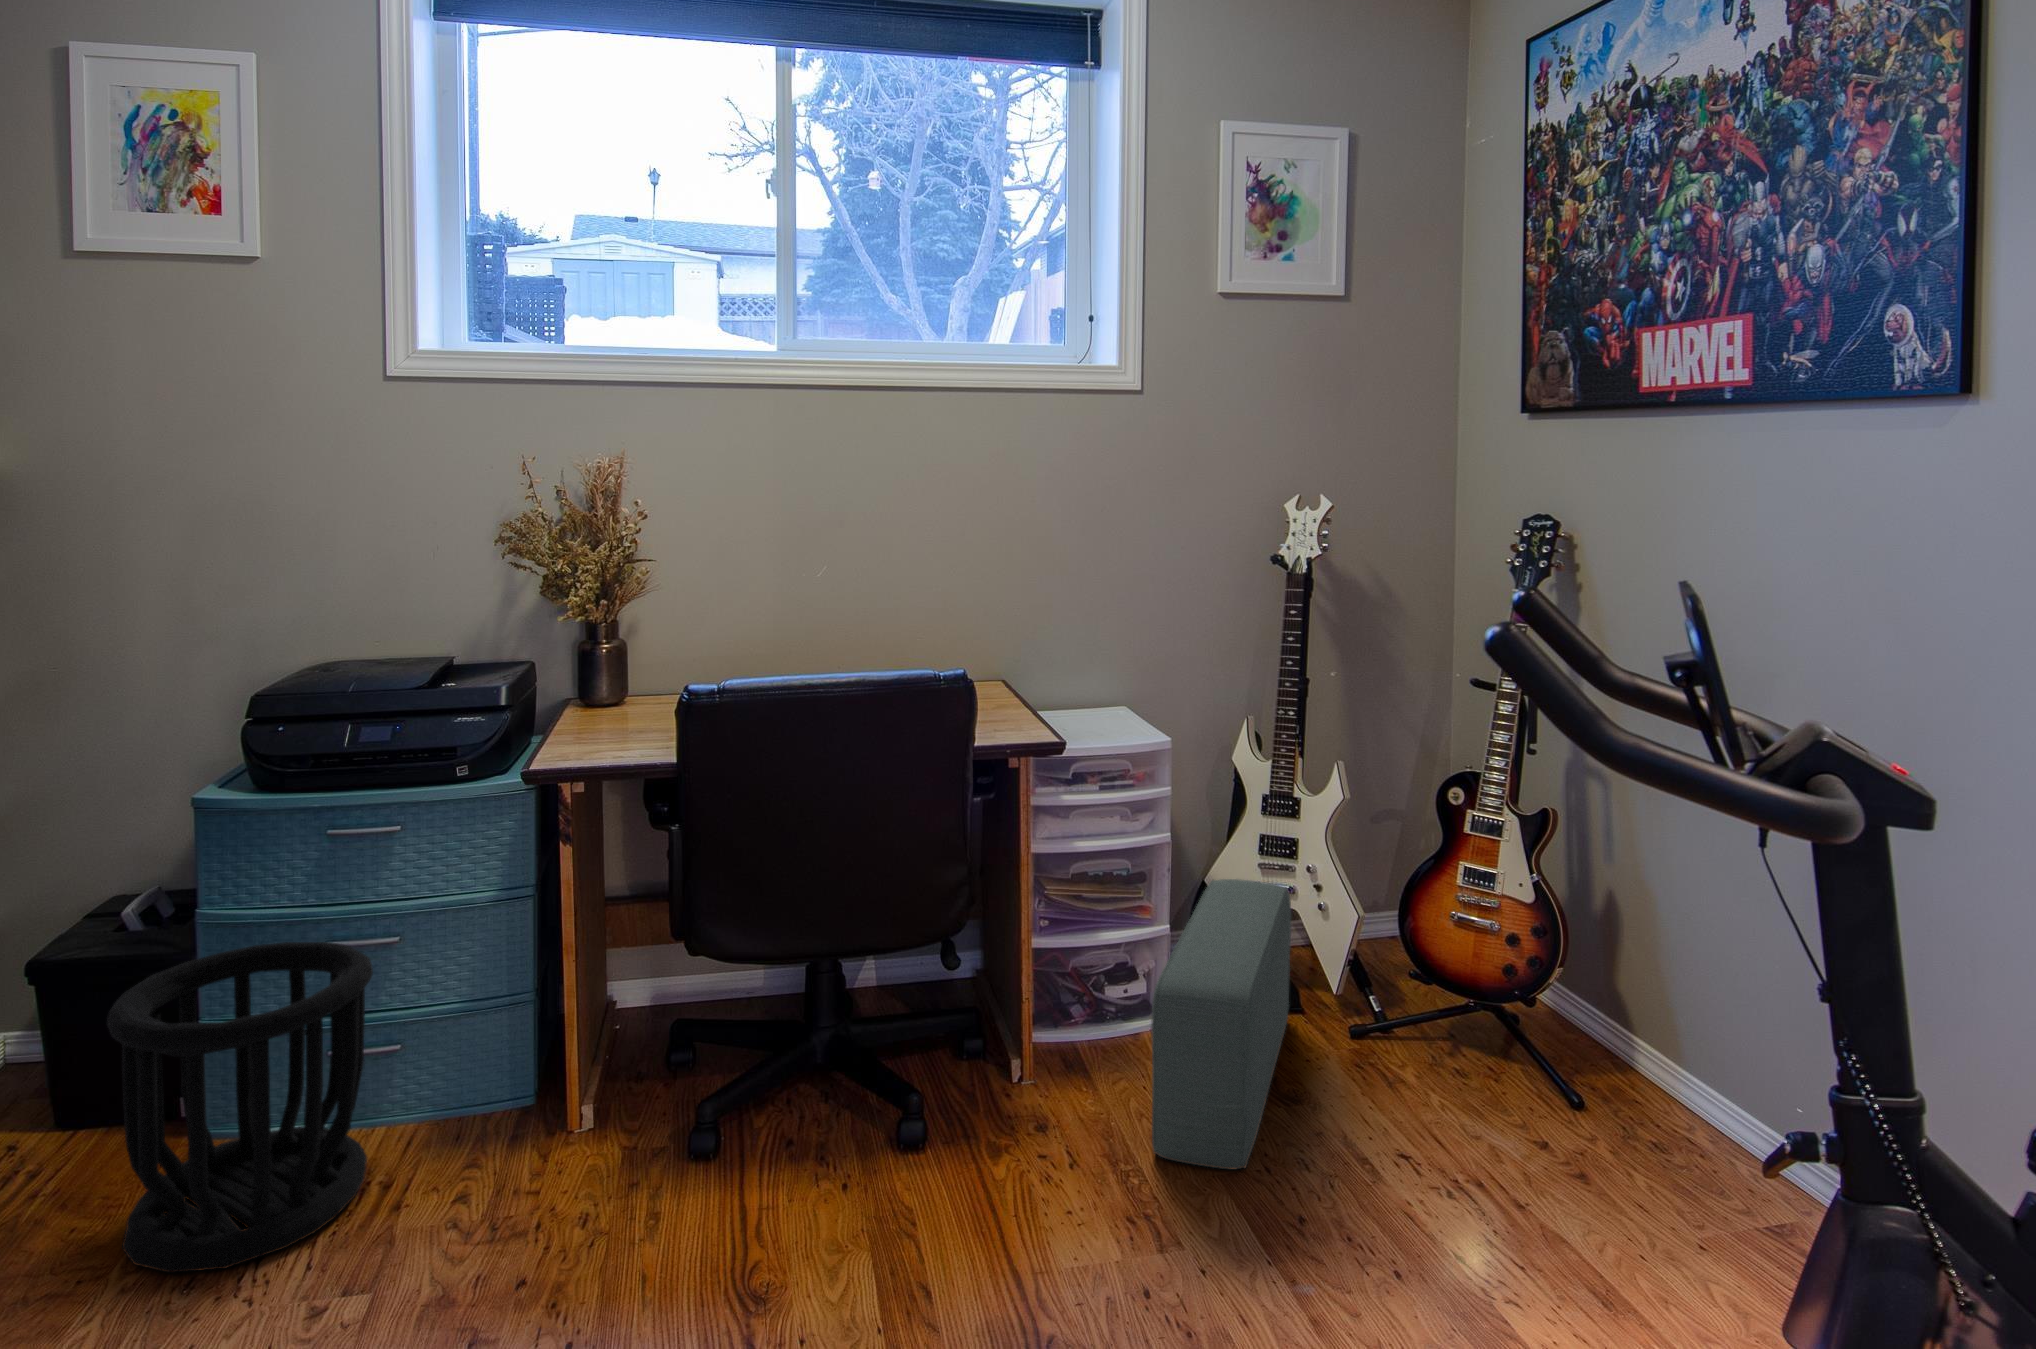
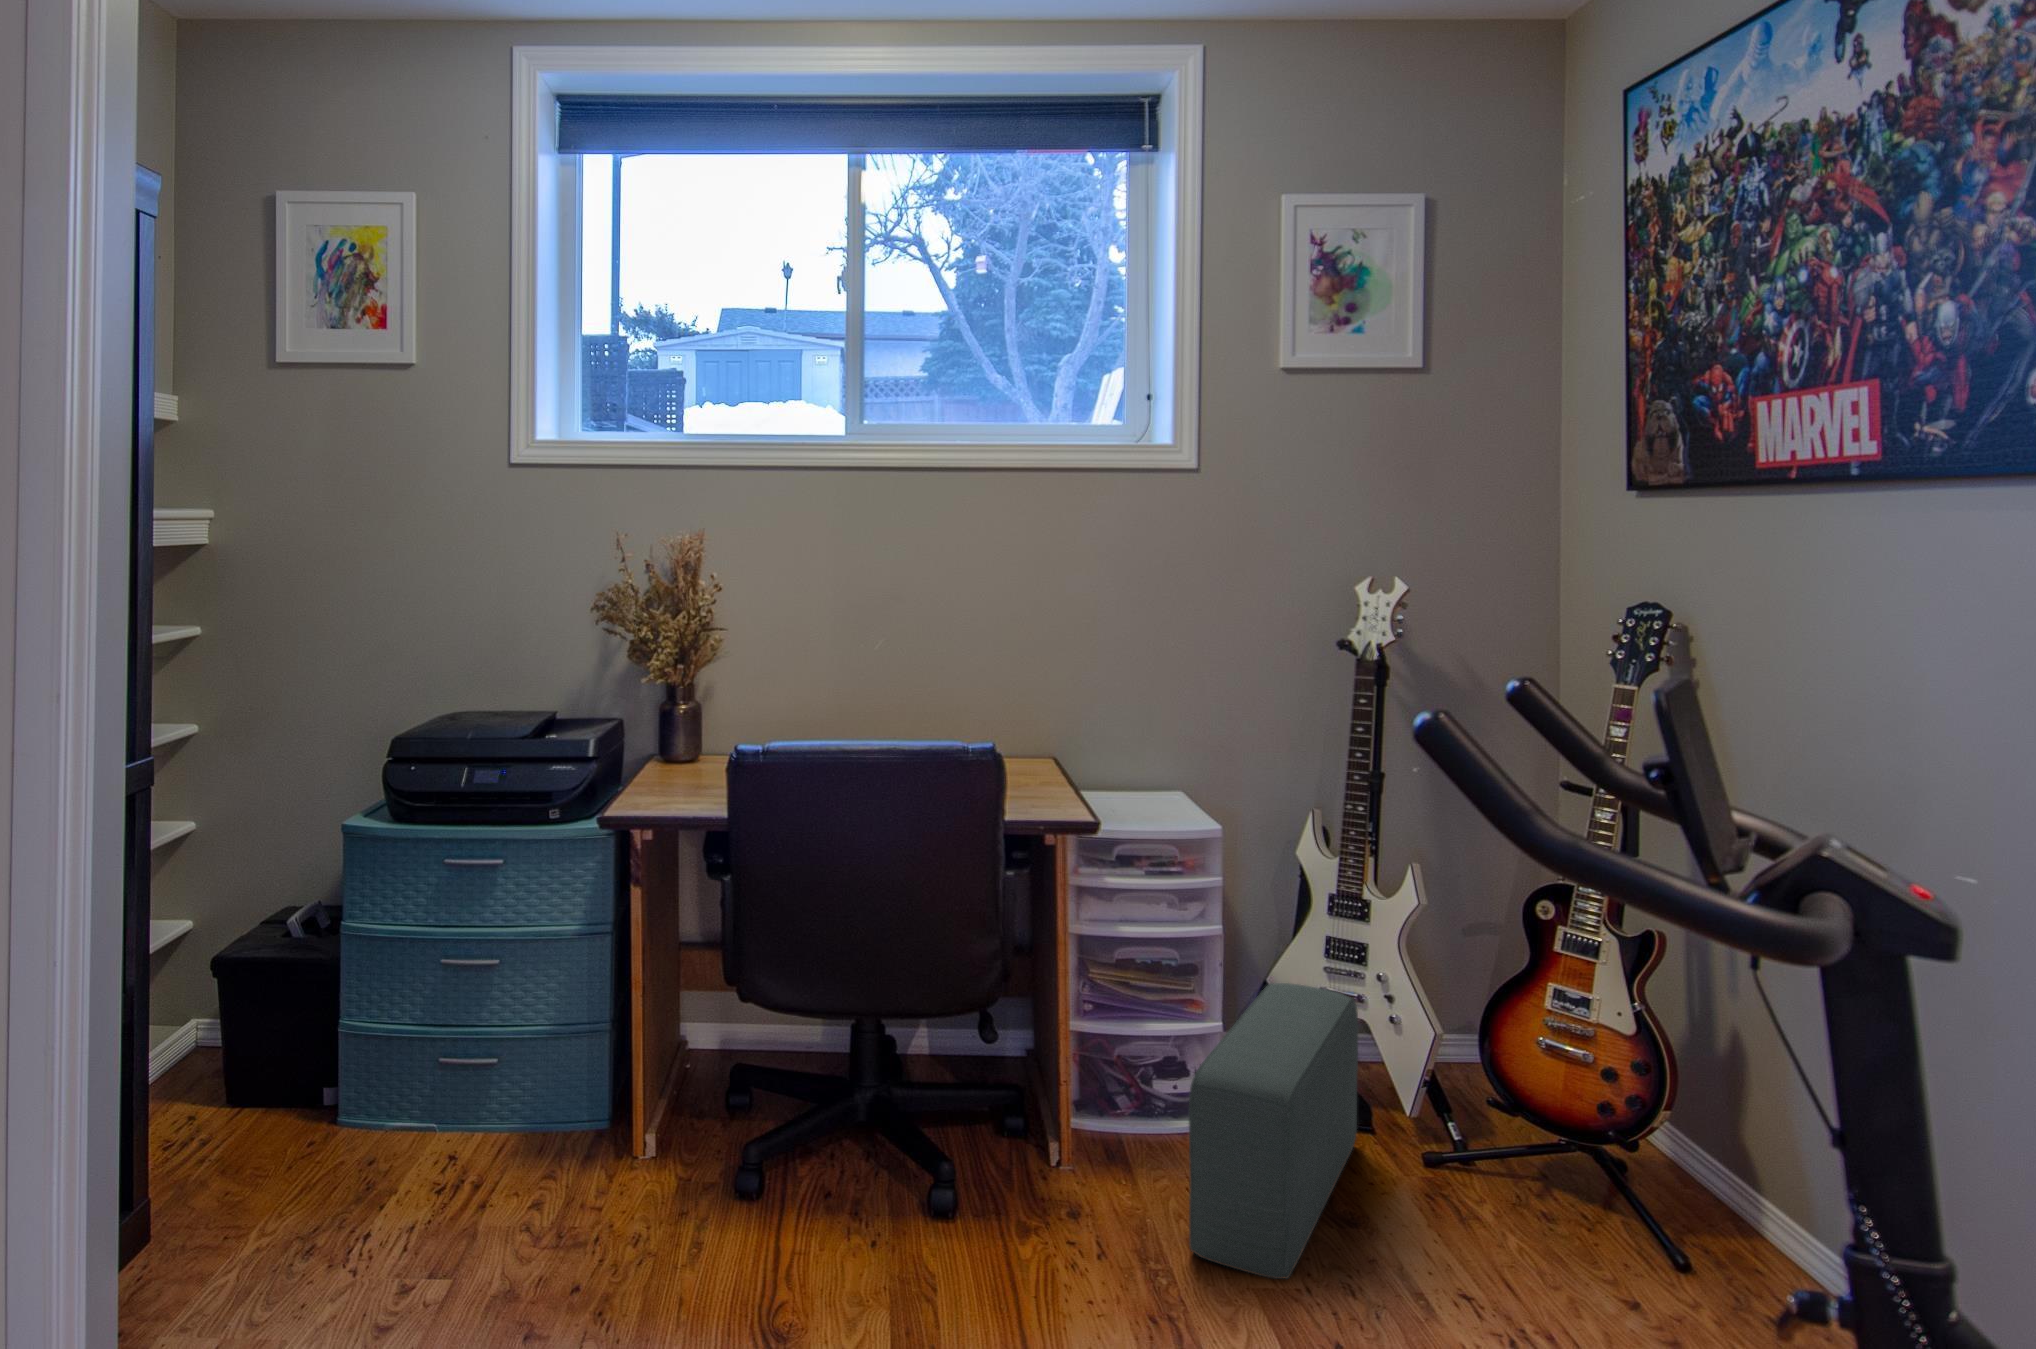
wastebasket: present [107,942,373,1273] -> none [282,952,481,1224]

